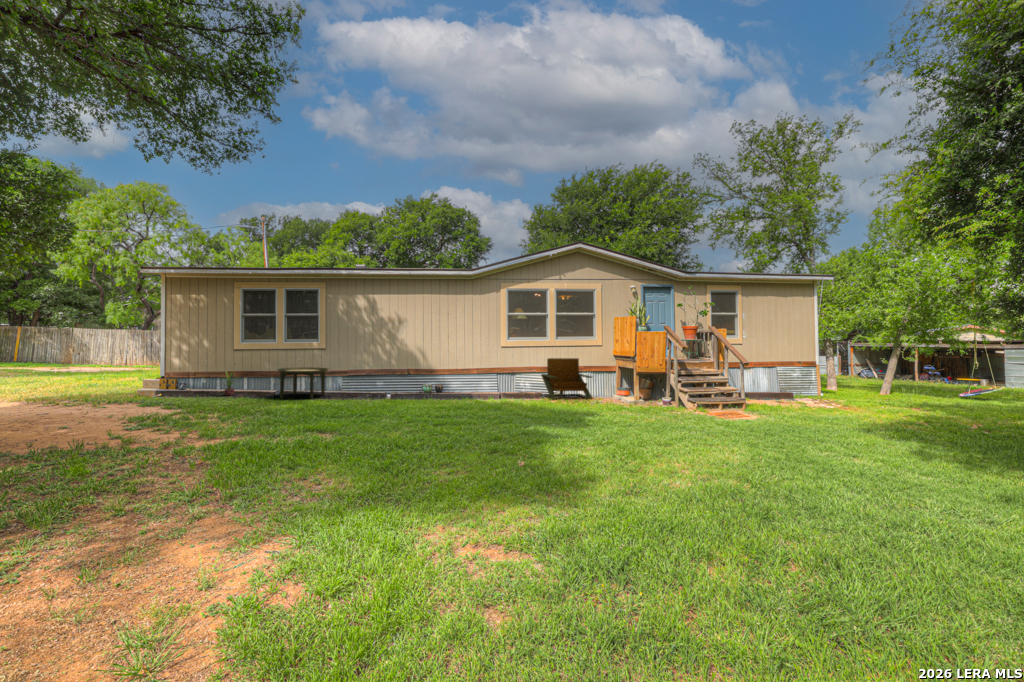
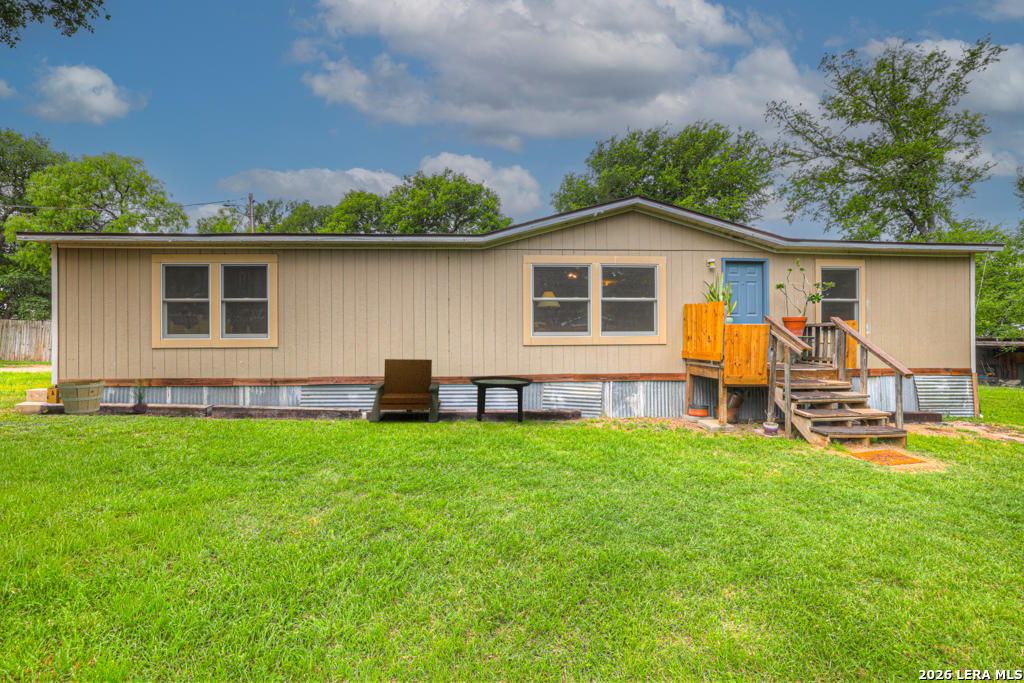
lounge chair: present [541,358,592,400] -> present [369,359,440,423]
round table: present [277,367,328,399] -> present [469,376,534,422]
wooden bucket: none [171,372,202,396] -> present [57,380,106,414]

